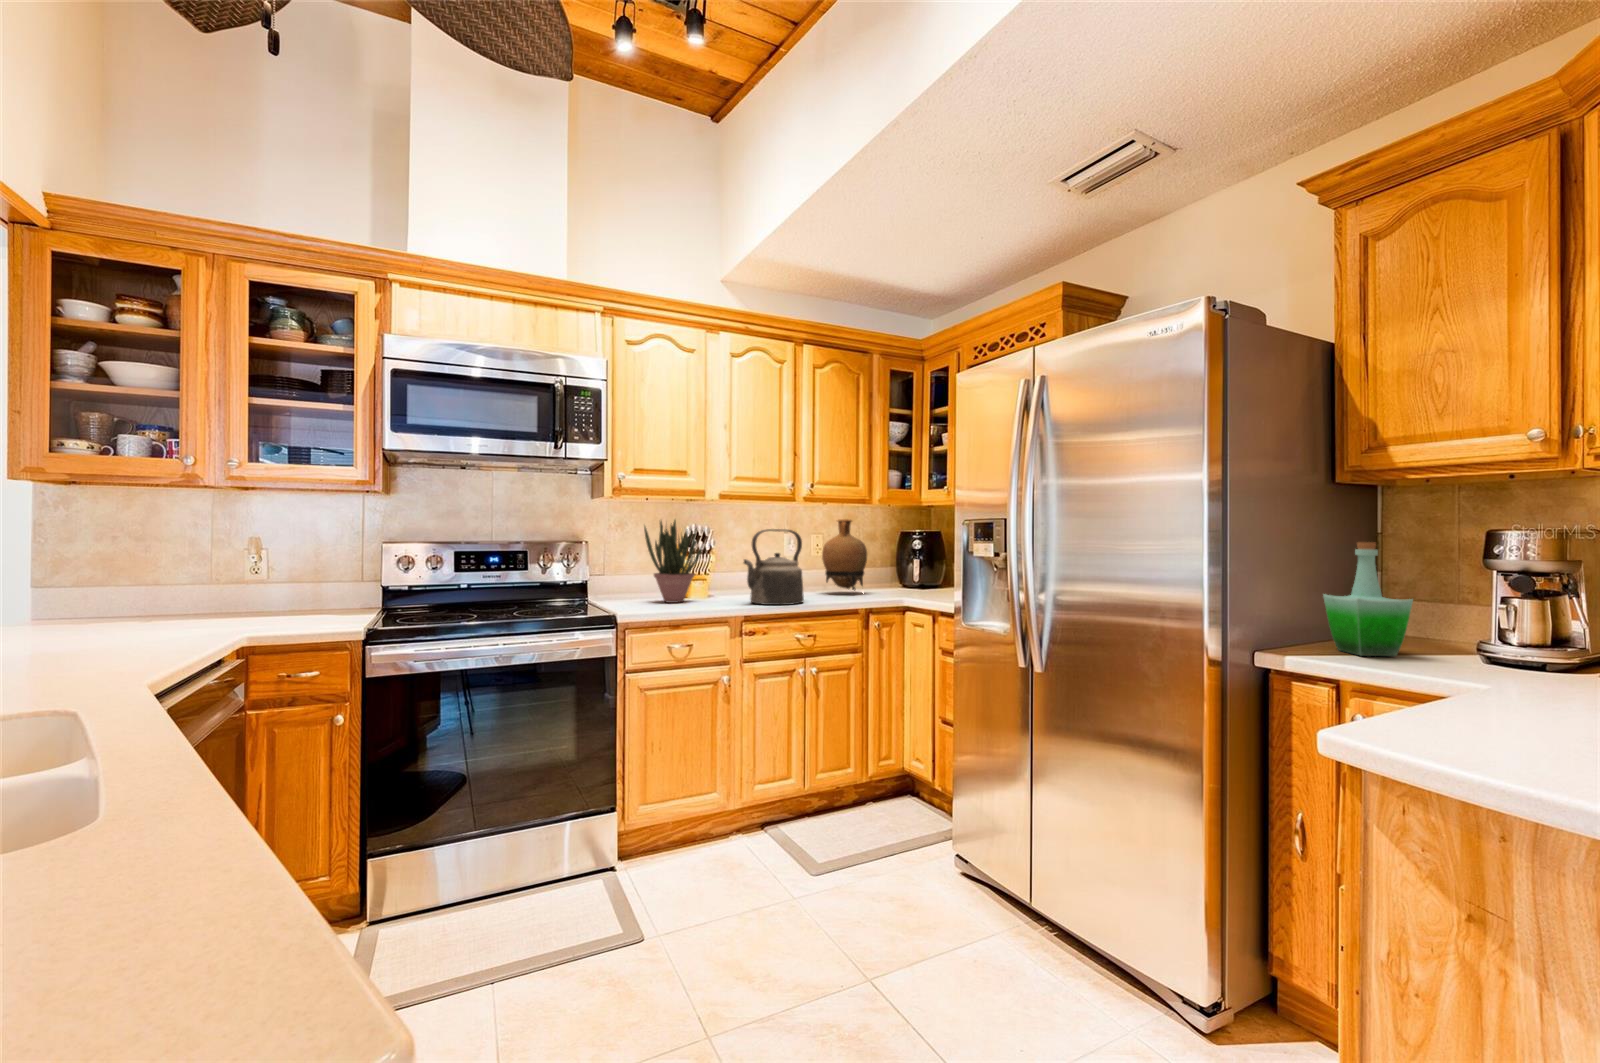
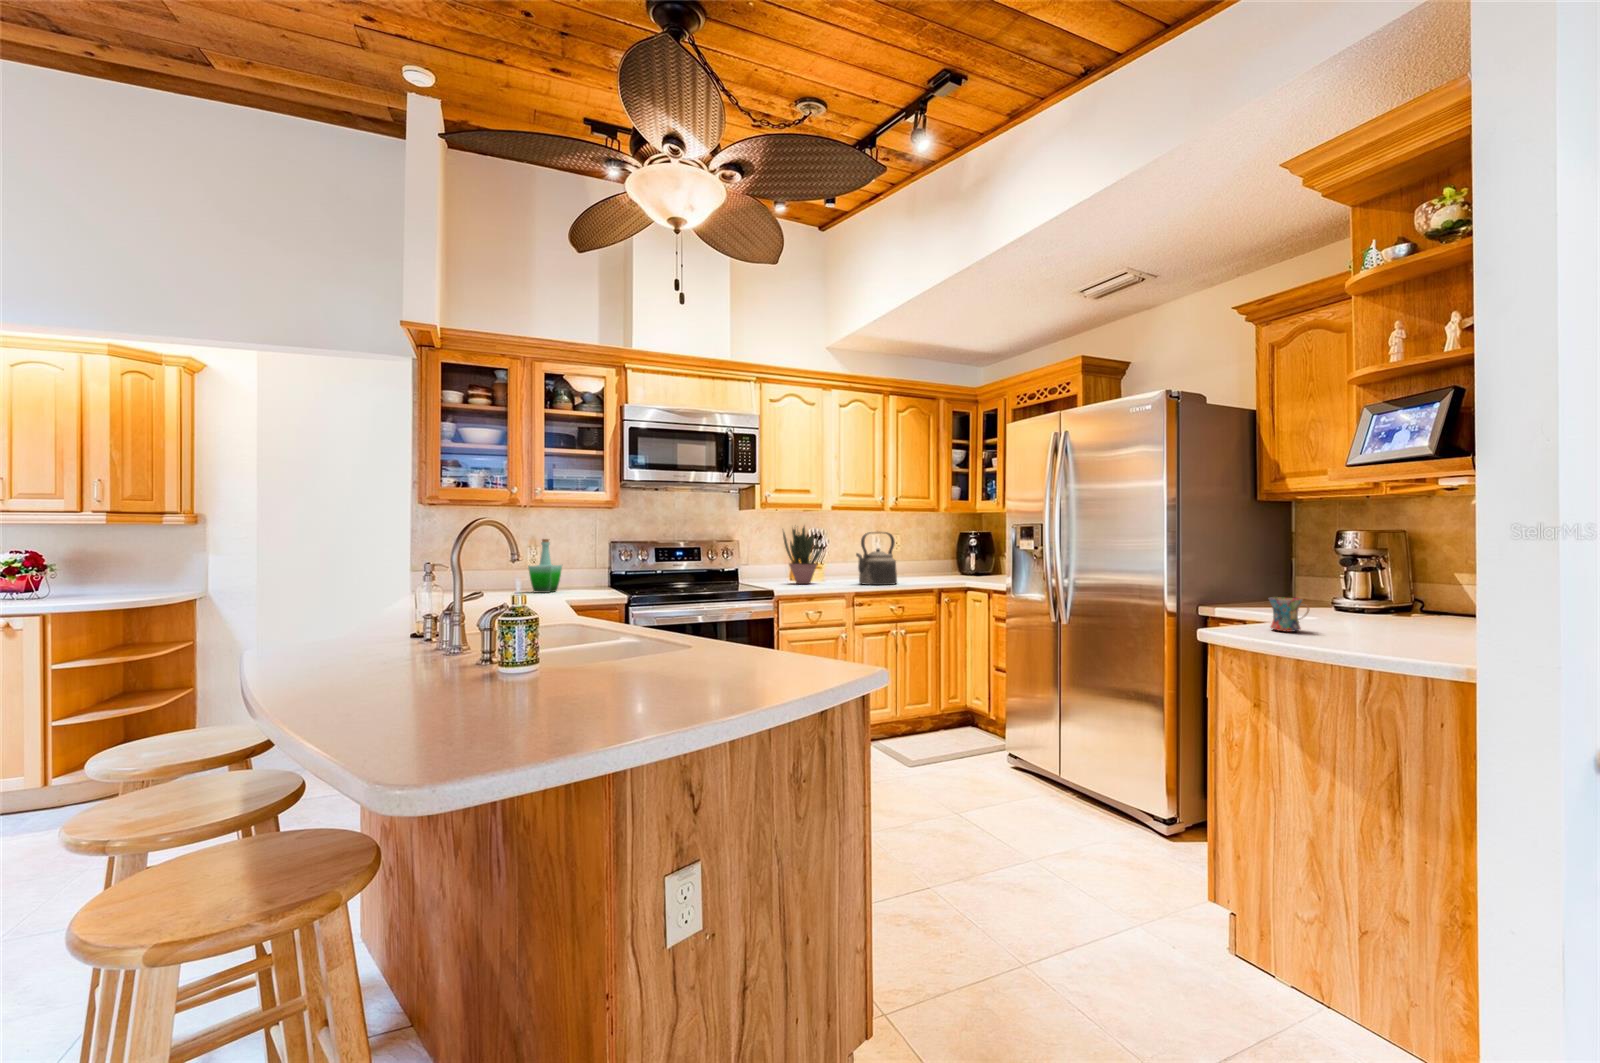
vase: present [822,519,867,591] -> none [905,524,938,579]
bottle: present [1323,542,1413,656] -> present [528,539,562,593]
mug: none [1433,656,1530,727] -> present [1269,597,1309,632]

